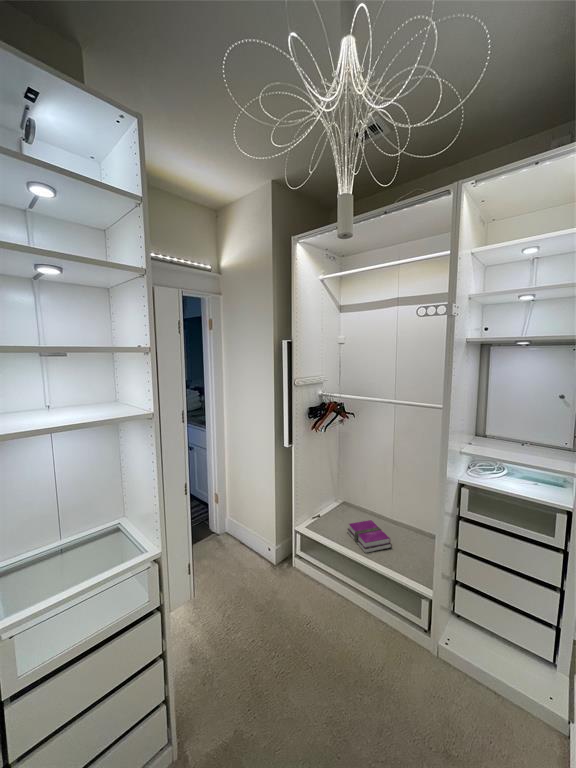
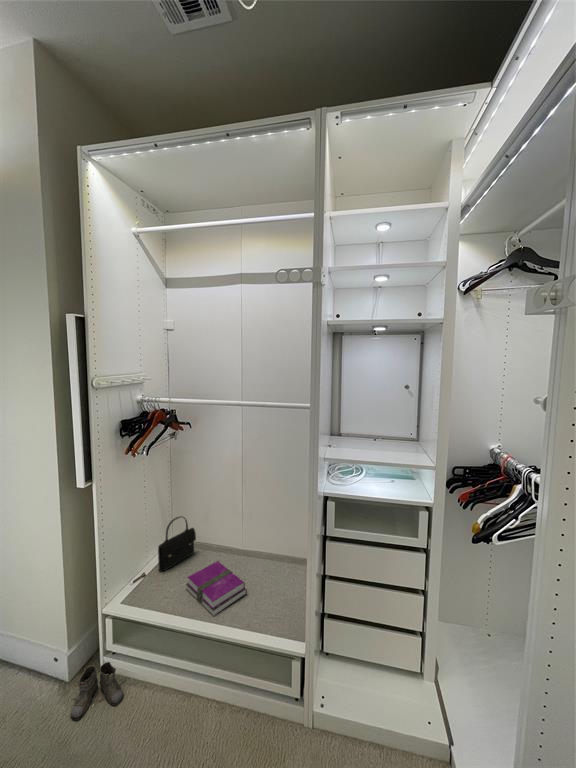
handbag: none [329,482,356,518] -> present [158,517,196,572]
boots: none [277,559,307,587] -> present [71,662,124,720]

